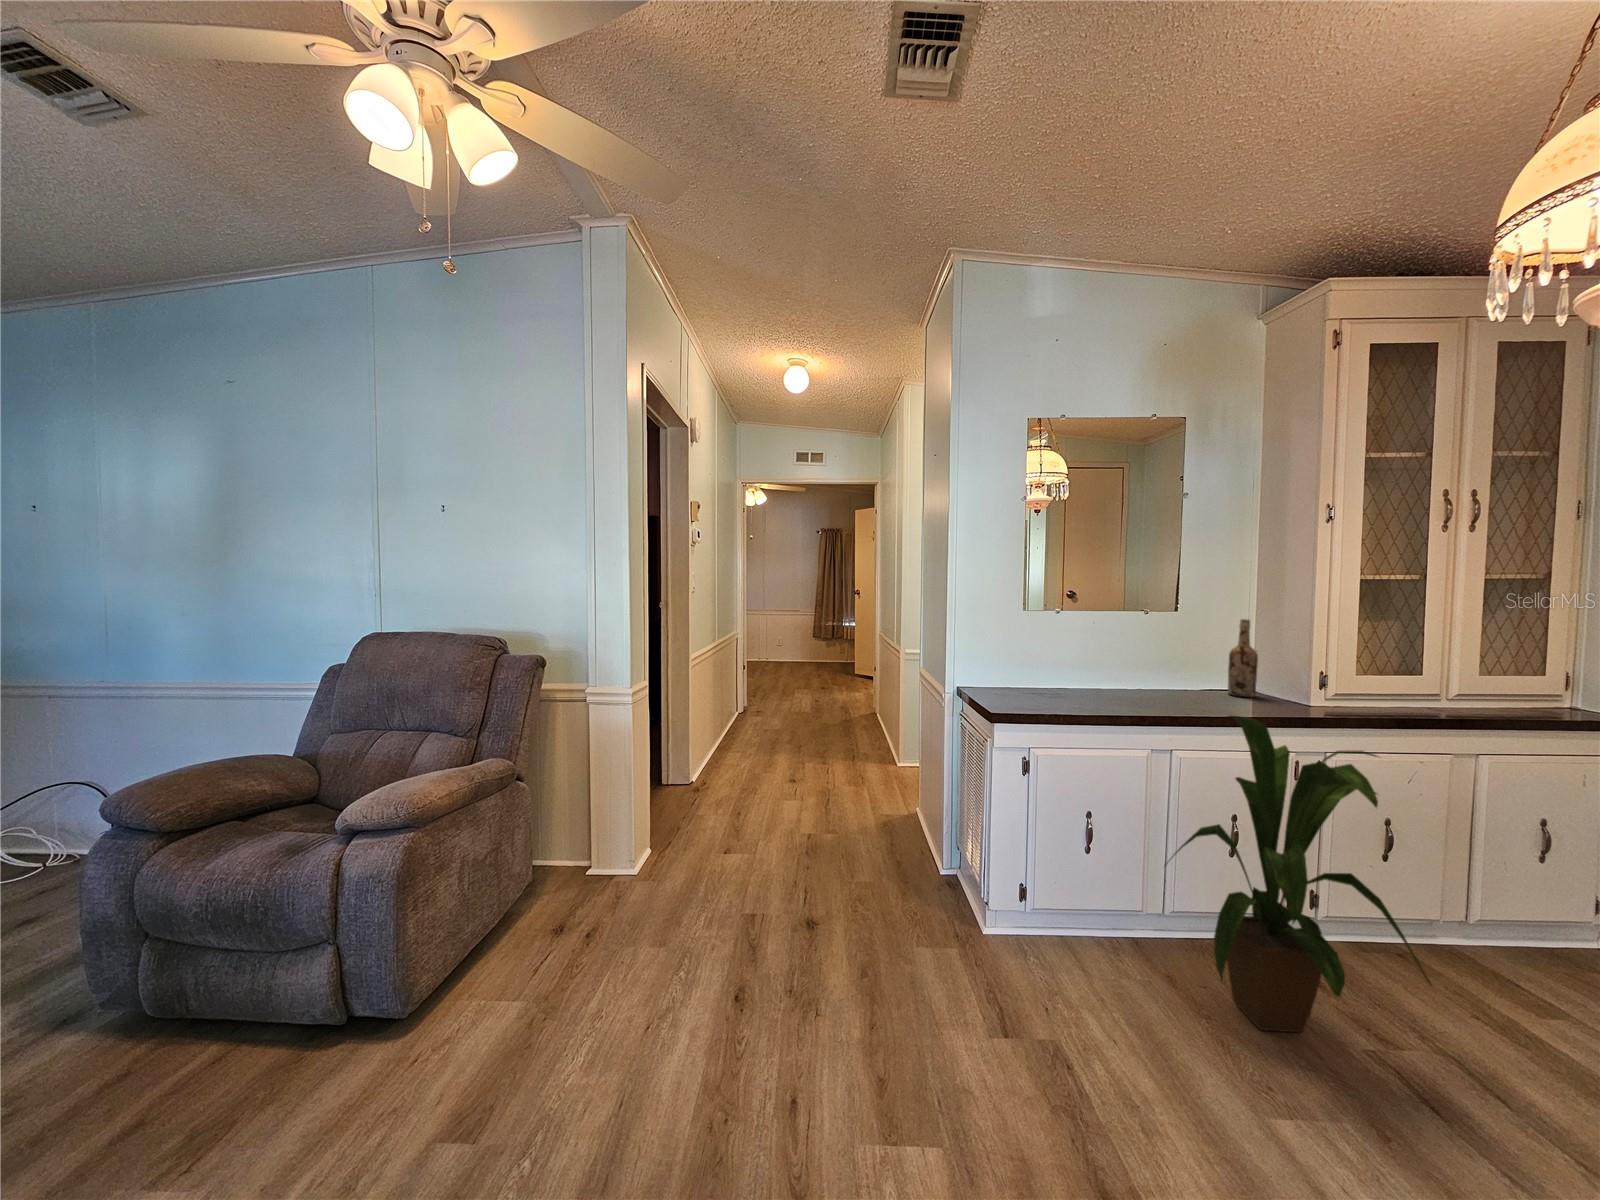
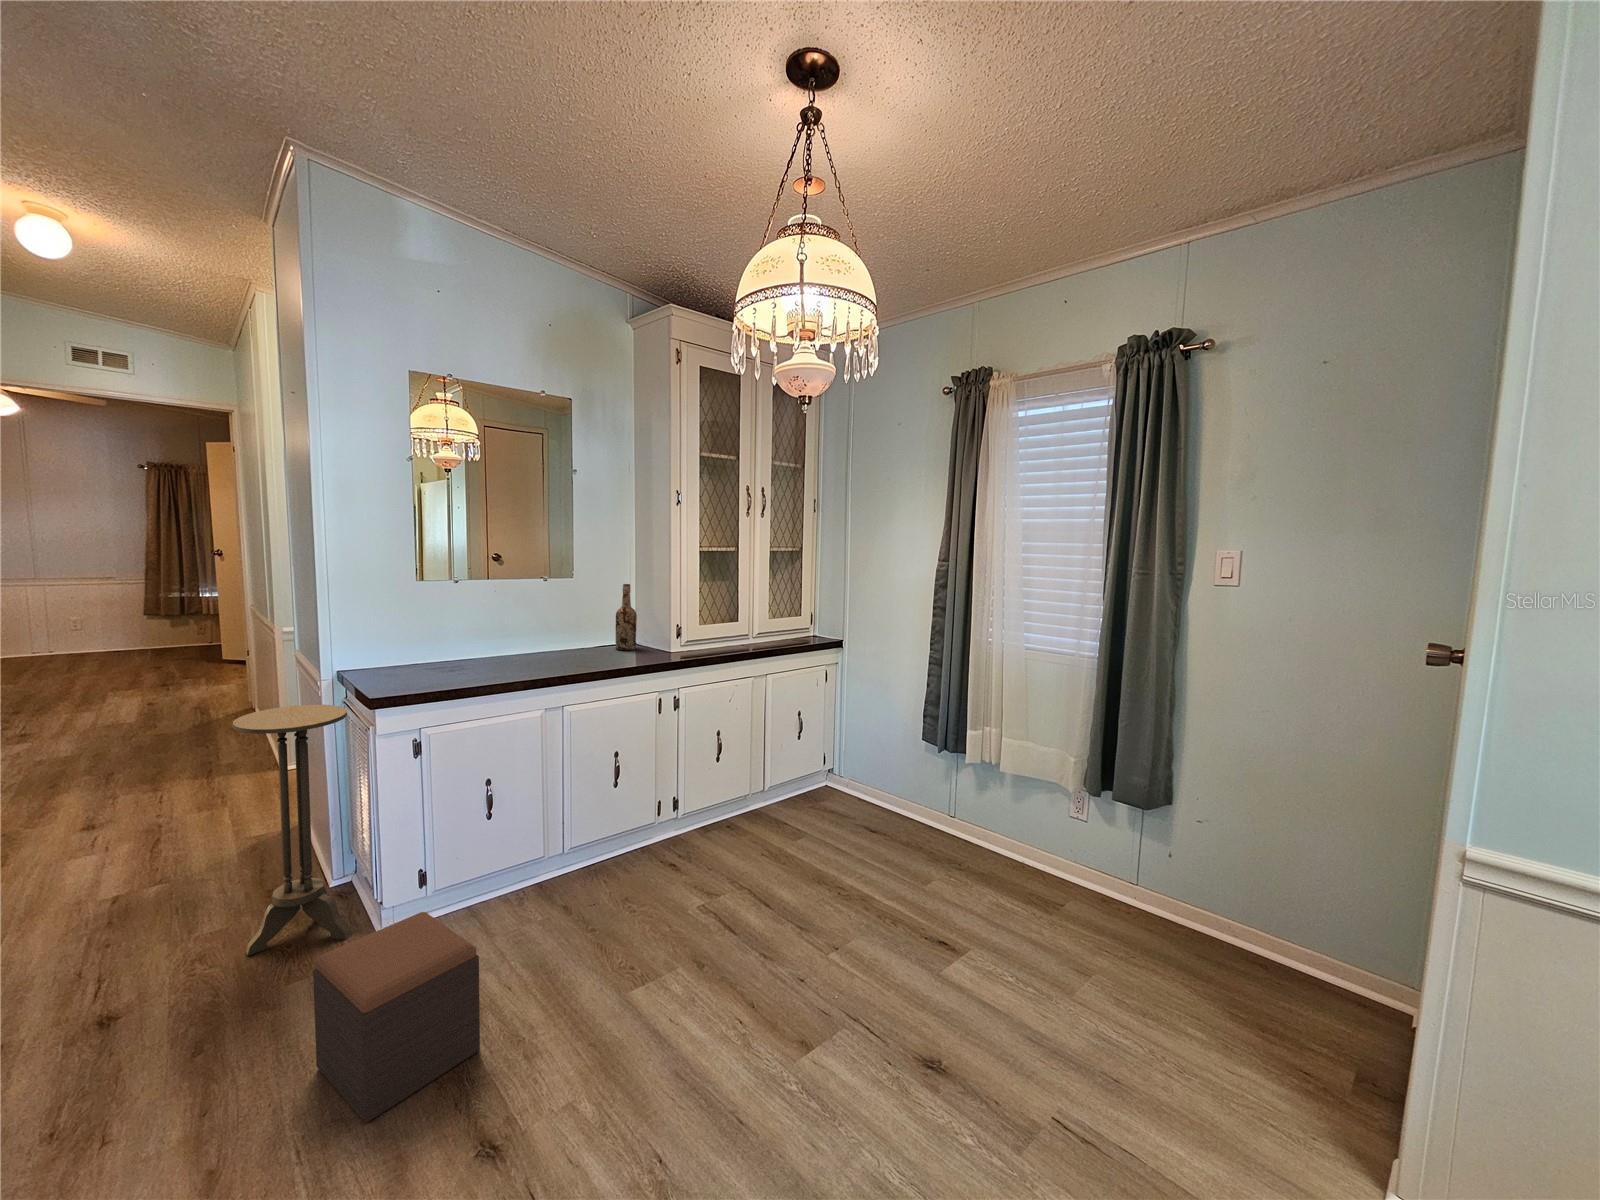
side table: none [888,708,969,926] -> present [233,705,352,956]
house plant: present [1170,716,1432,1032] -> none [553,674,724,920]
footstool: none [950,930,1107,1126] -> present [313,912,480,1122]

